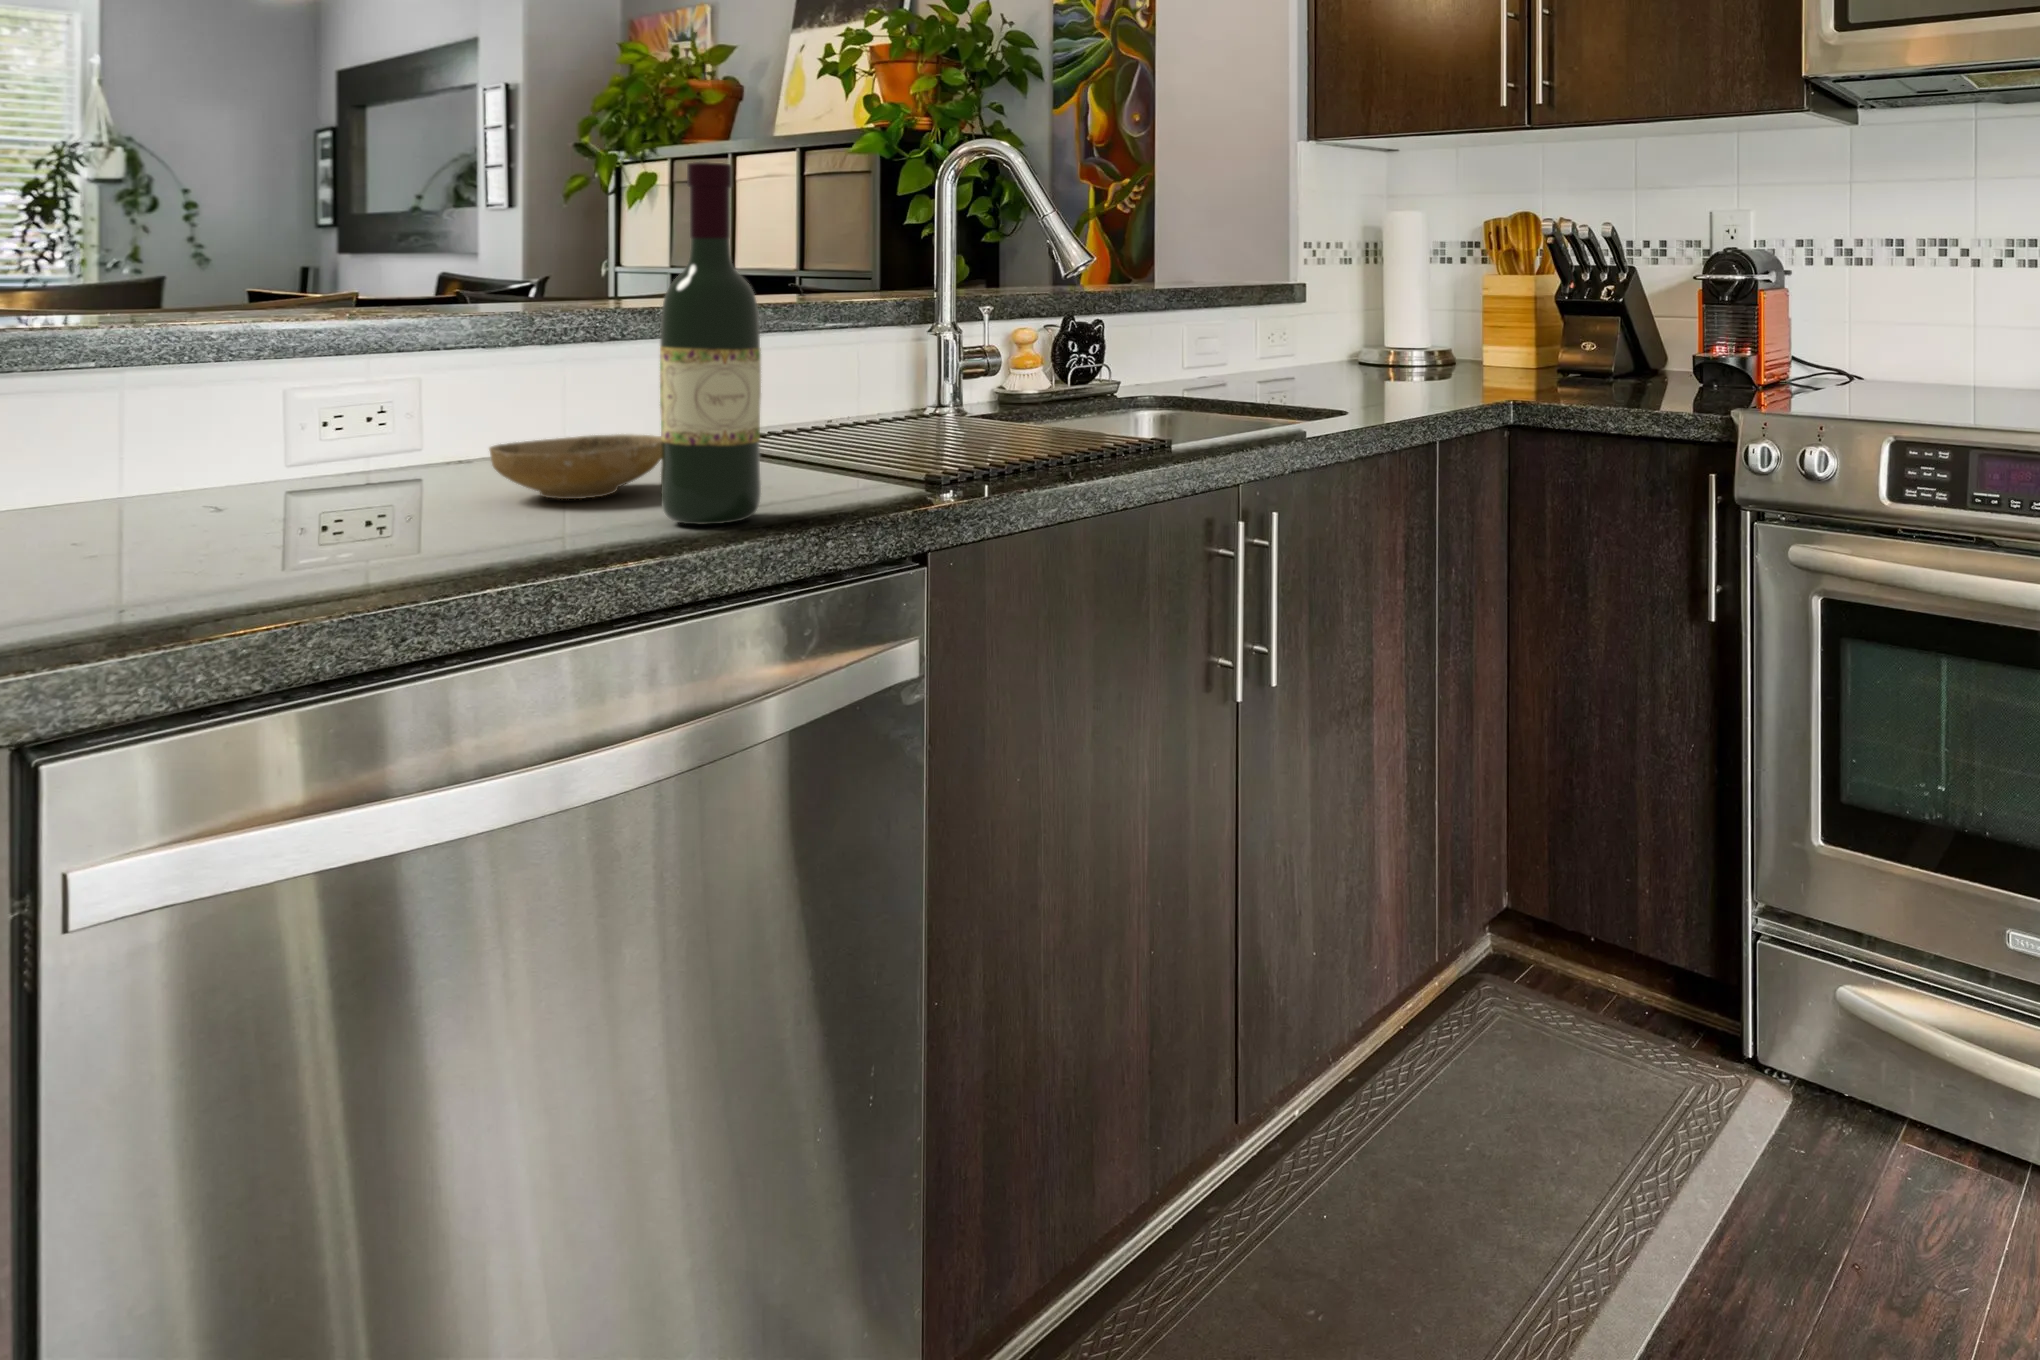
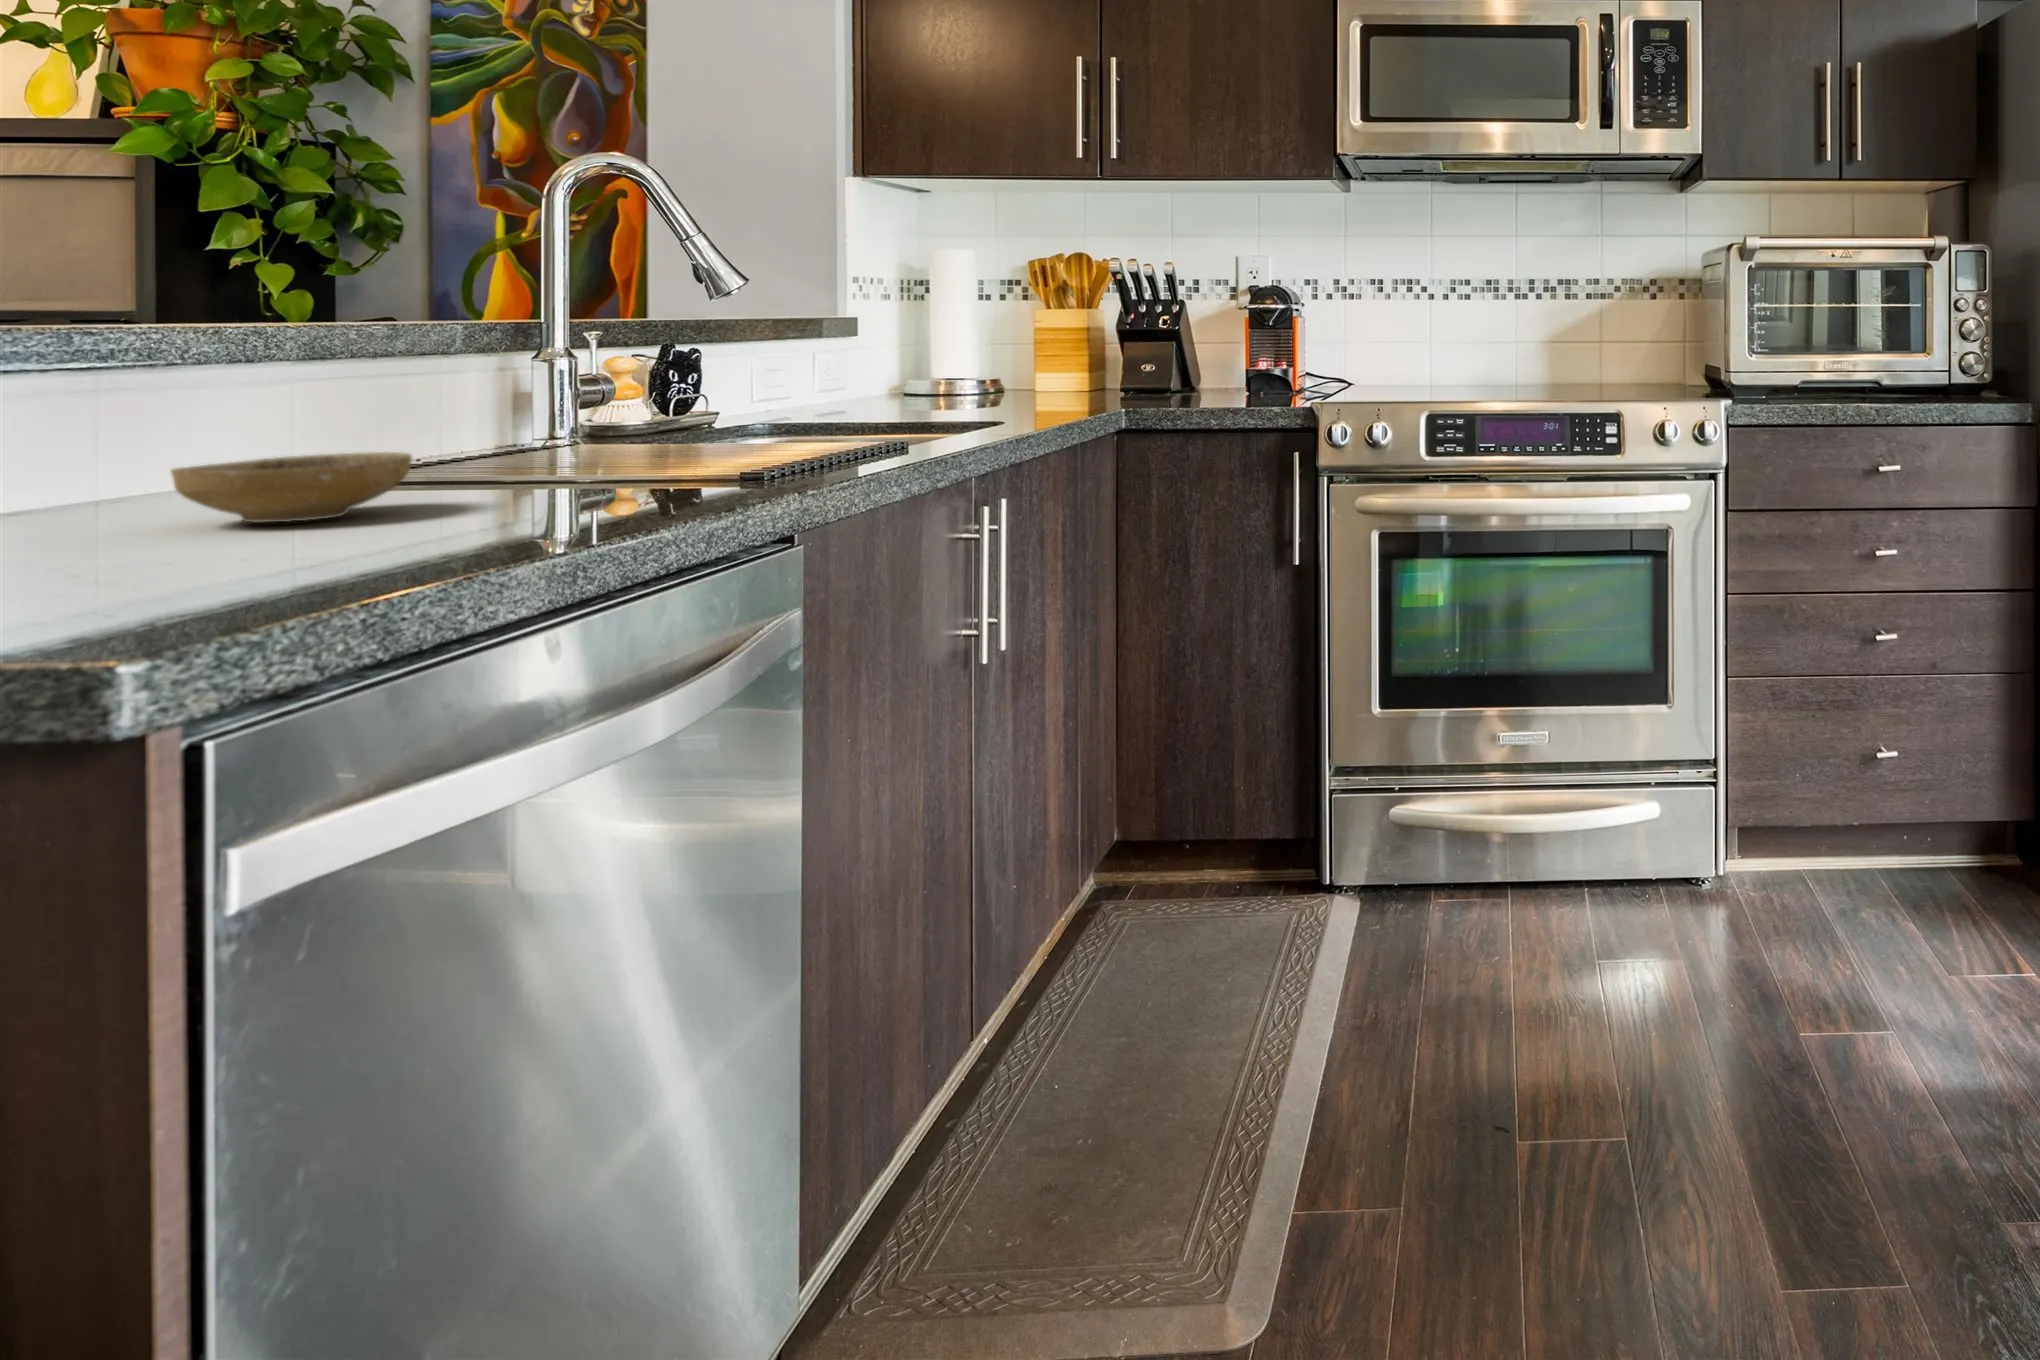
wine bottle: present [660,162,761,524] -> none [497,160,613,521]

